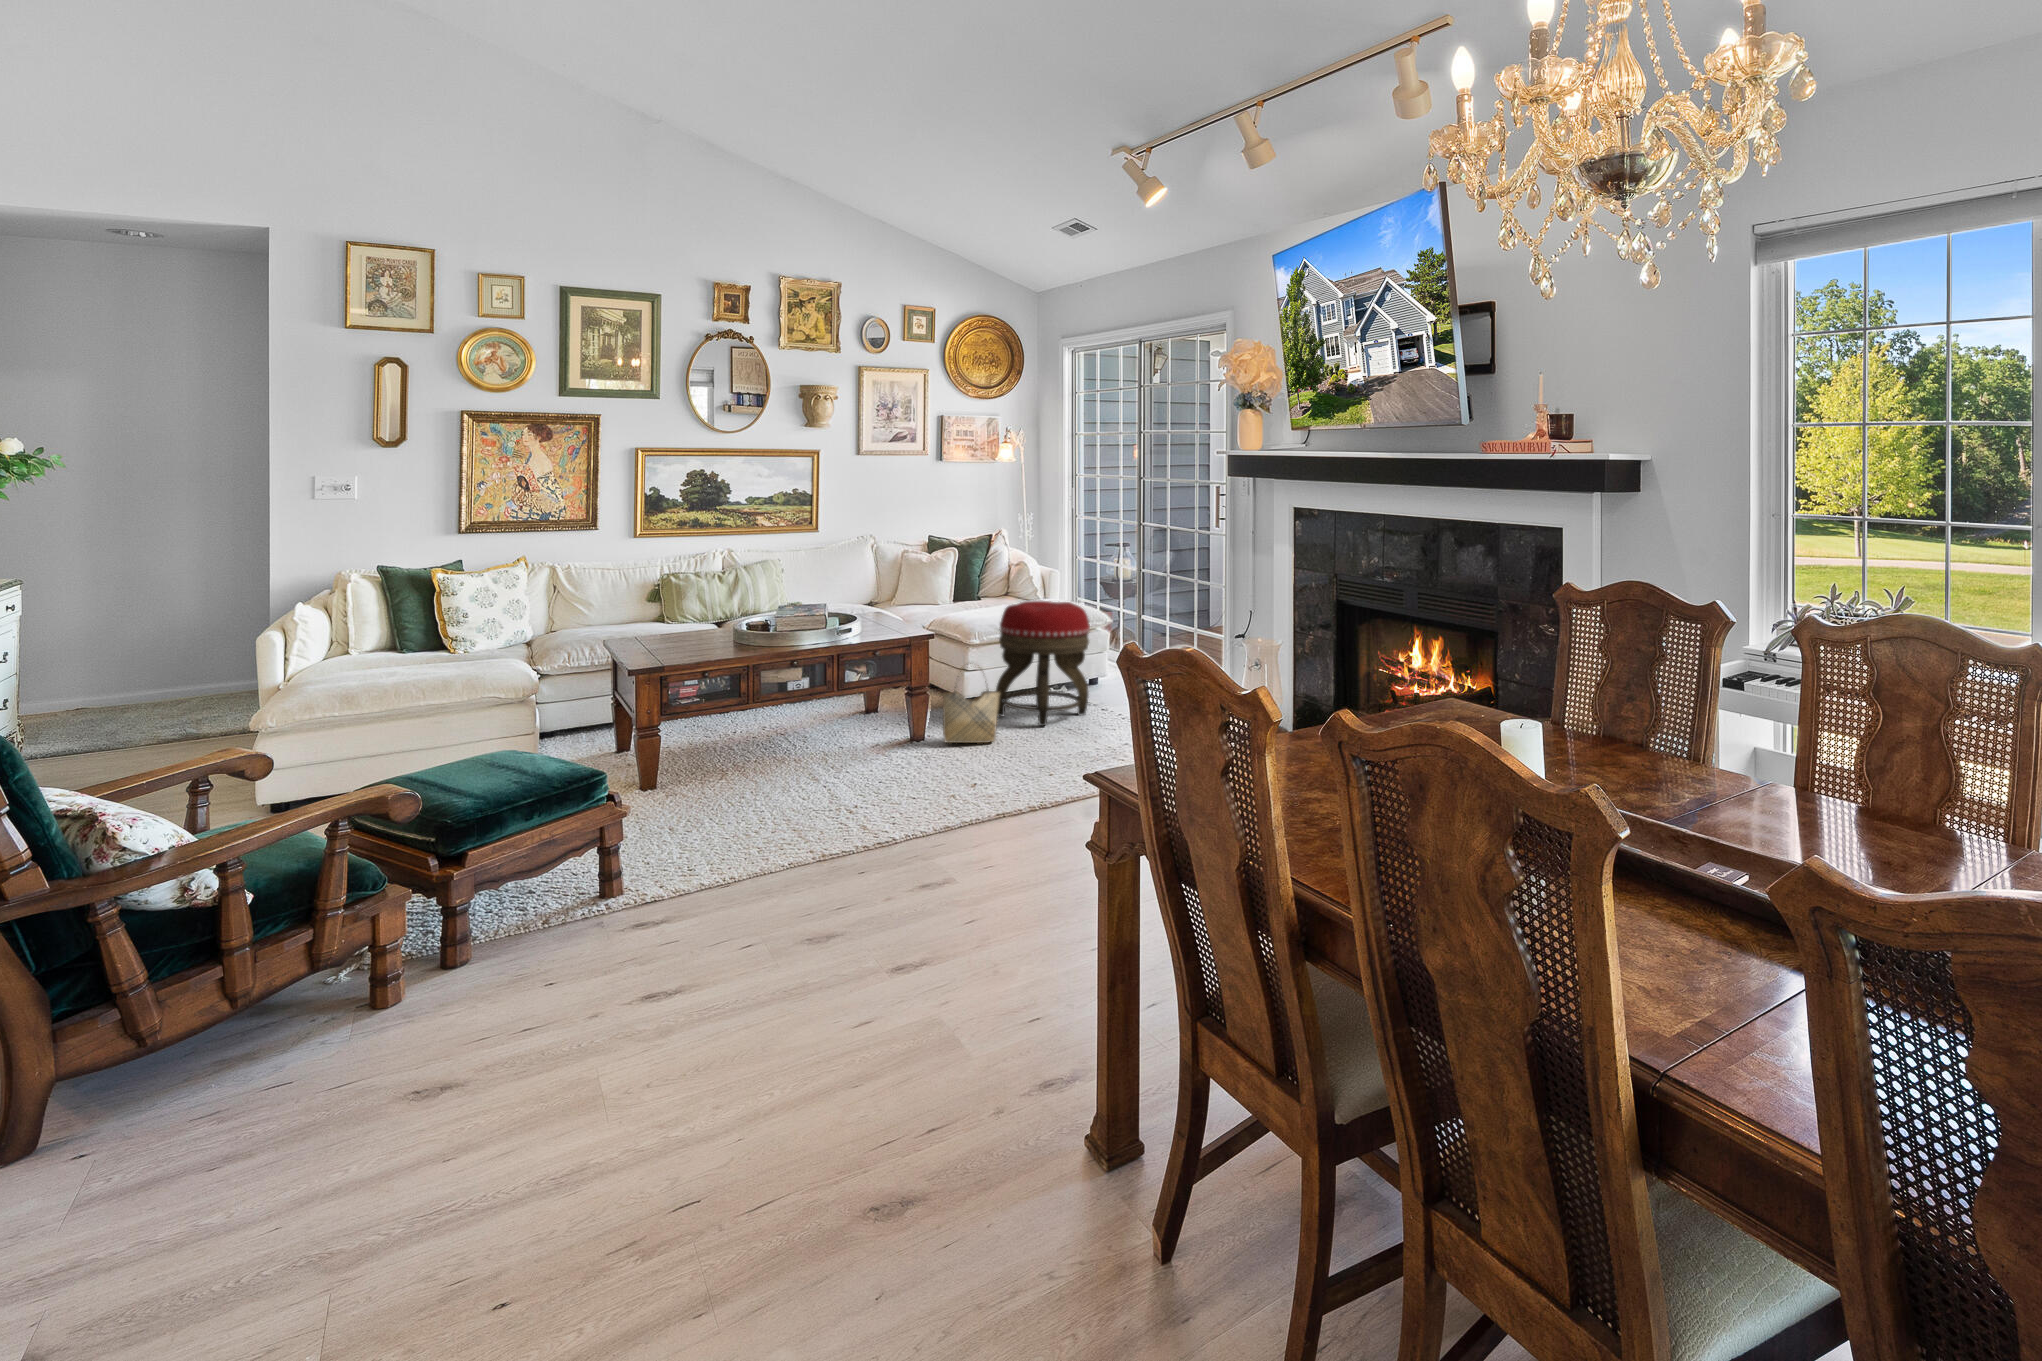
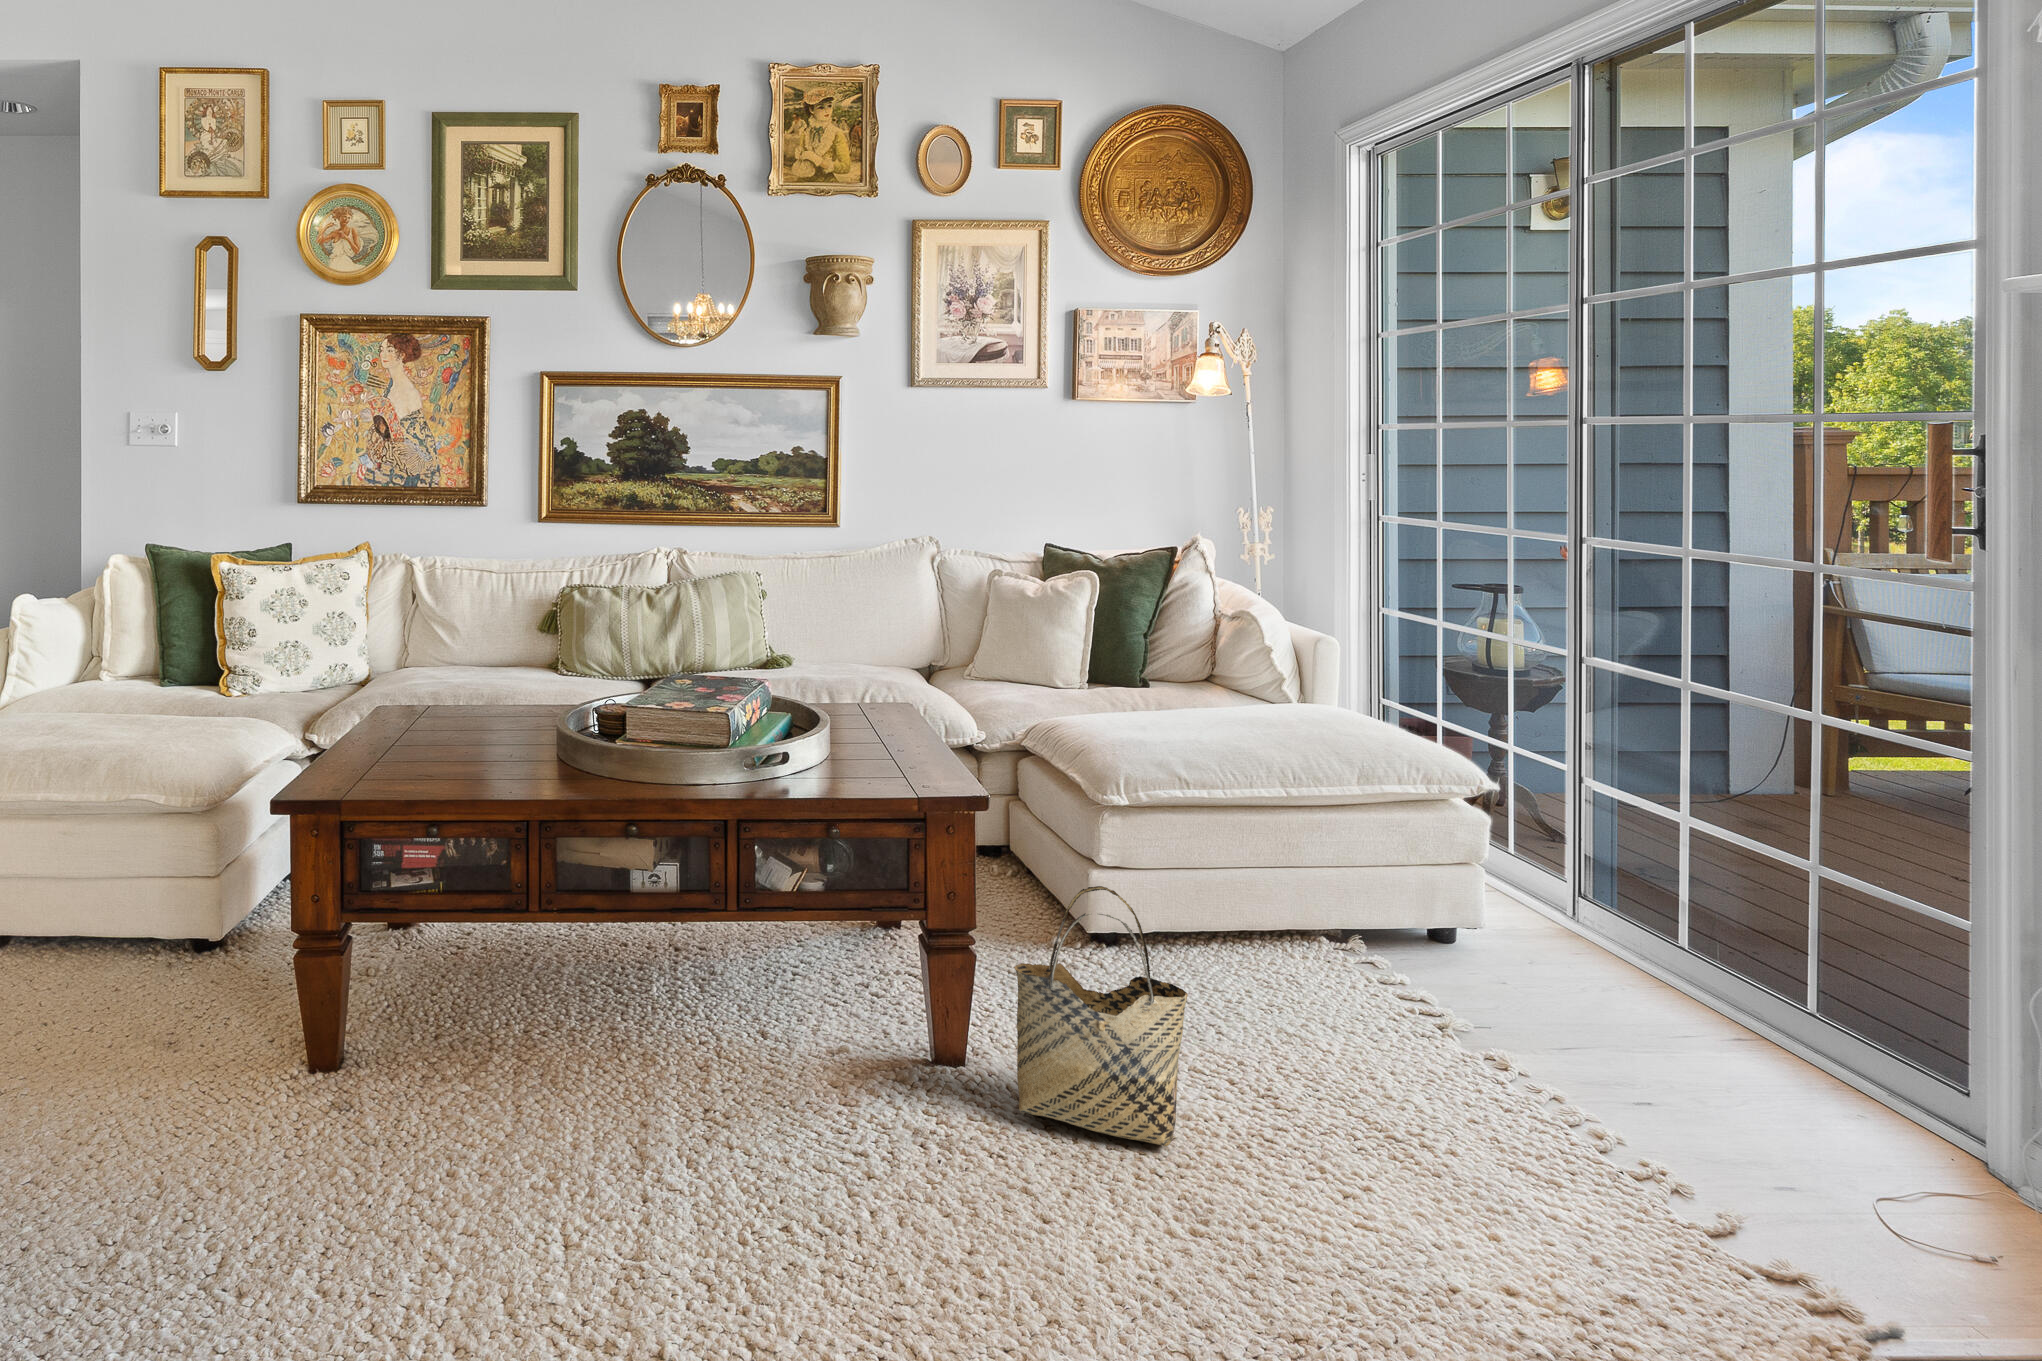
footstool: present [996,600,1090,726] -> none [1177,718,1475,1104]

